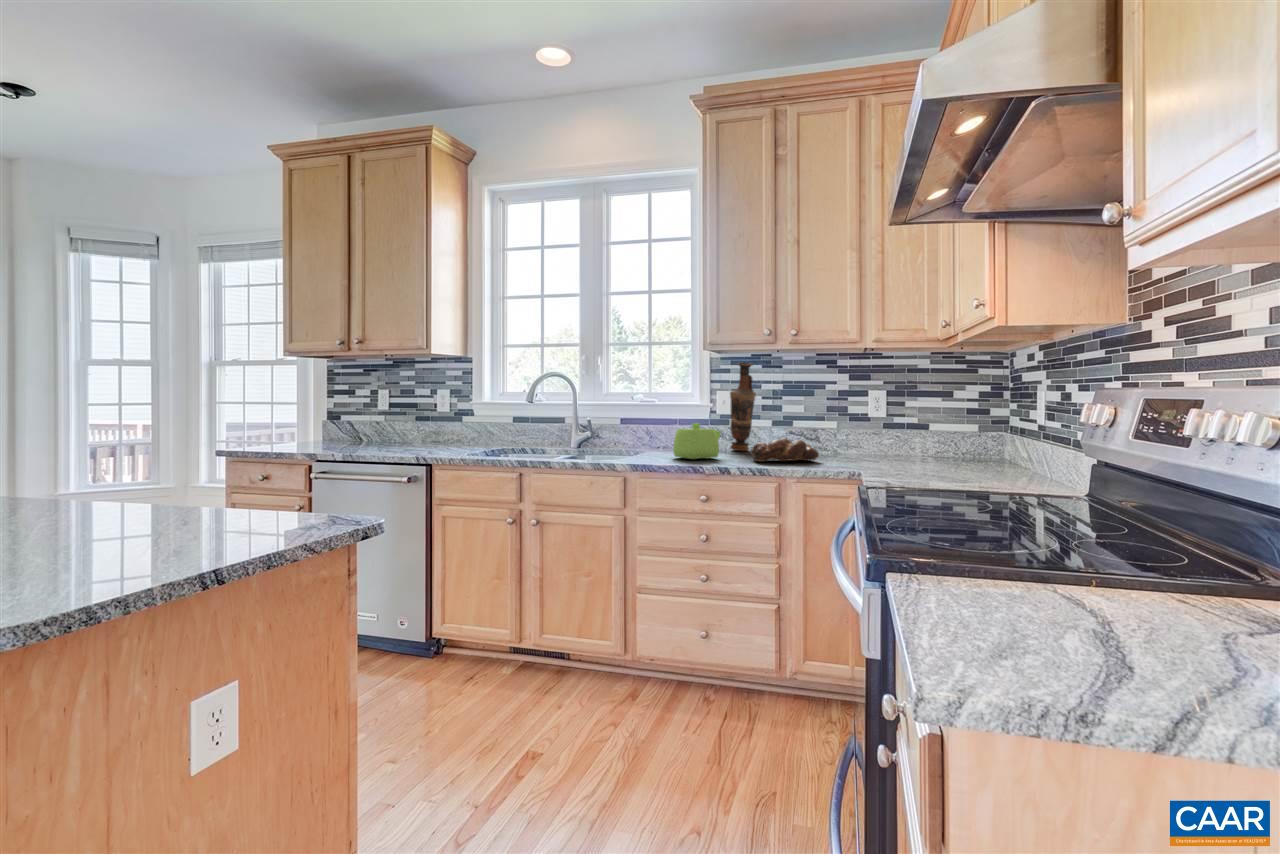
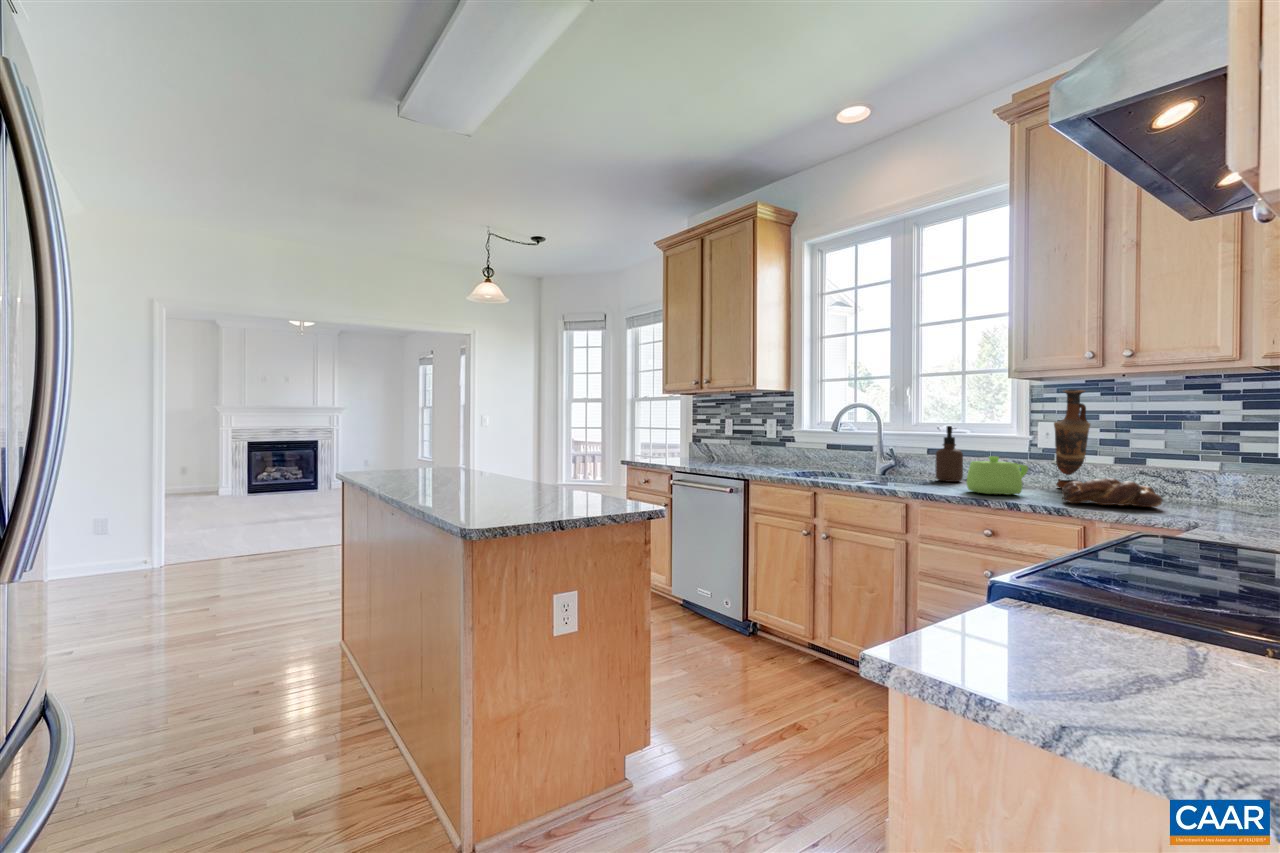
soap dispenser: none [634,396,658,451] -> present [936,426,963,482]

